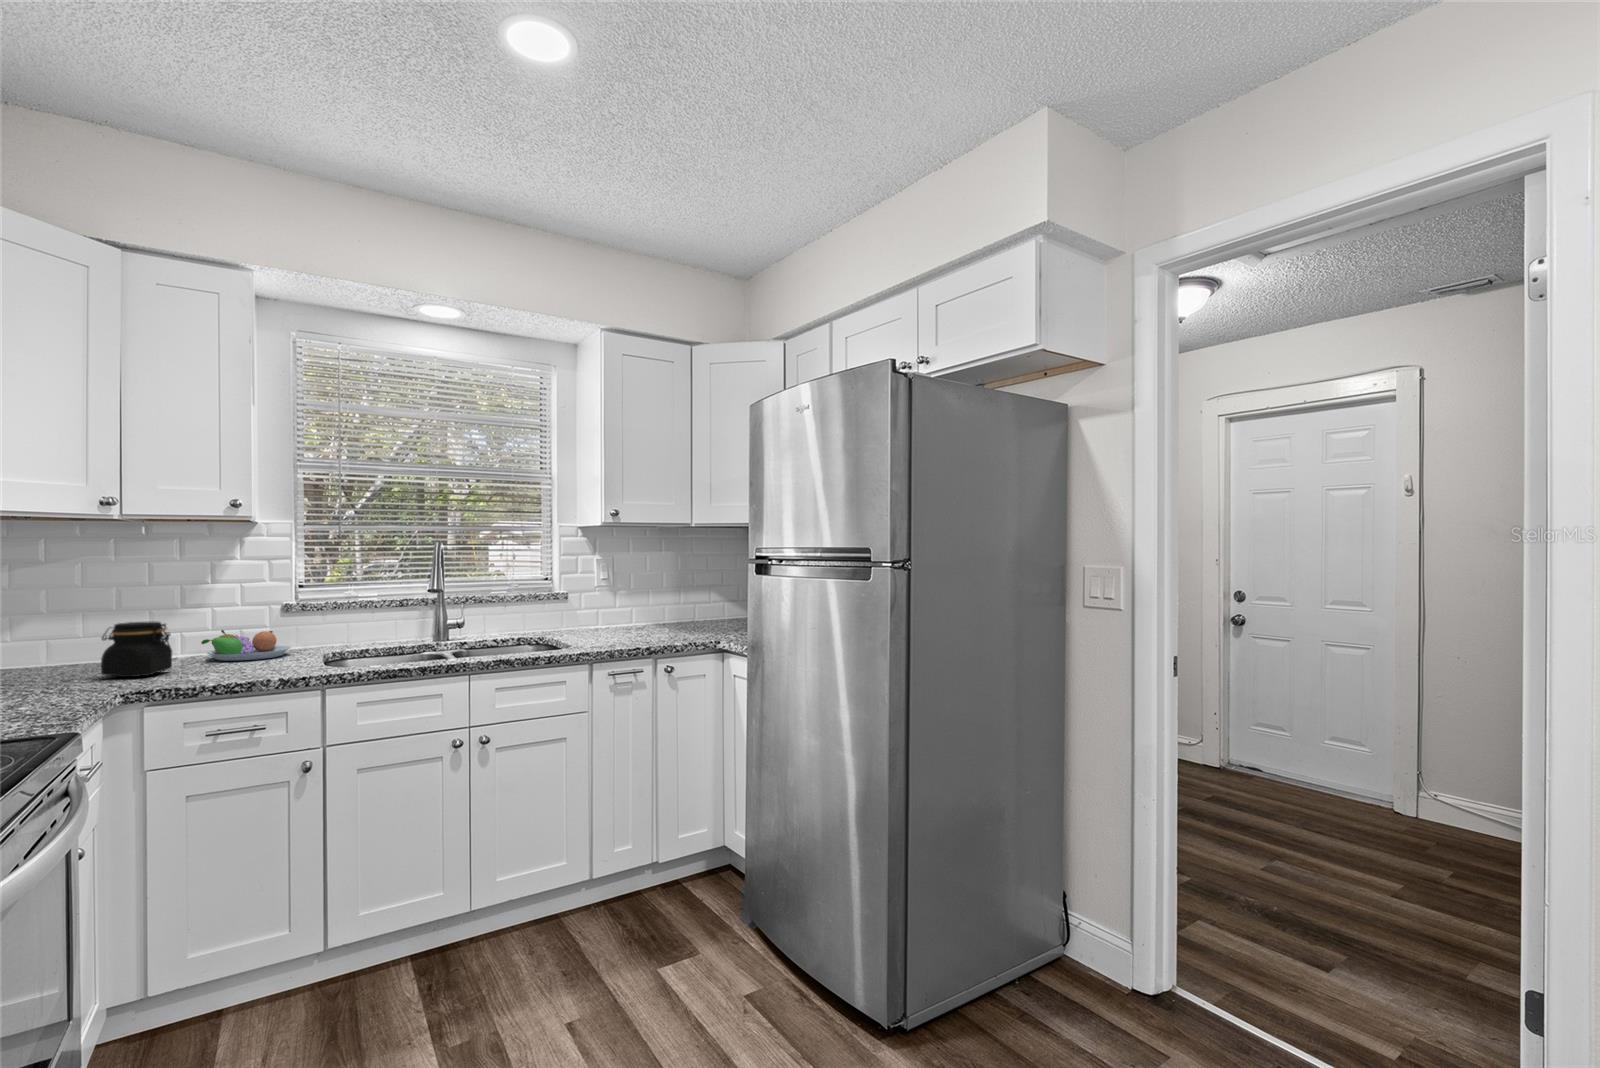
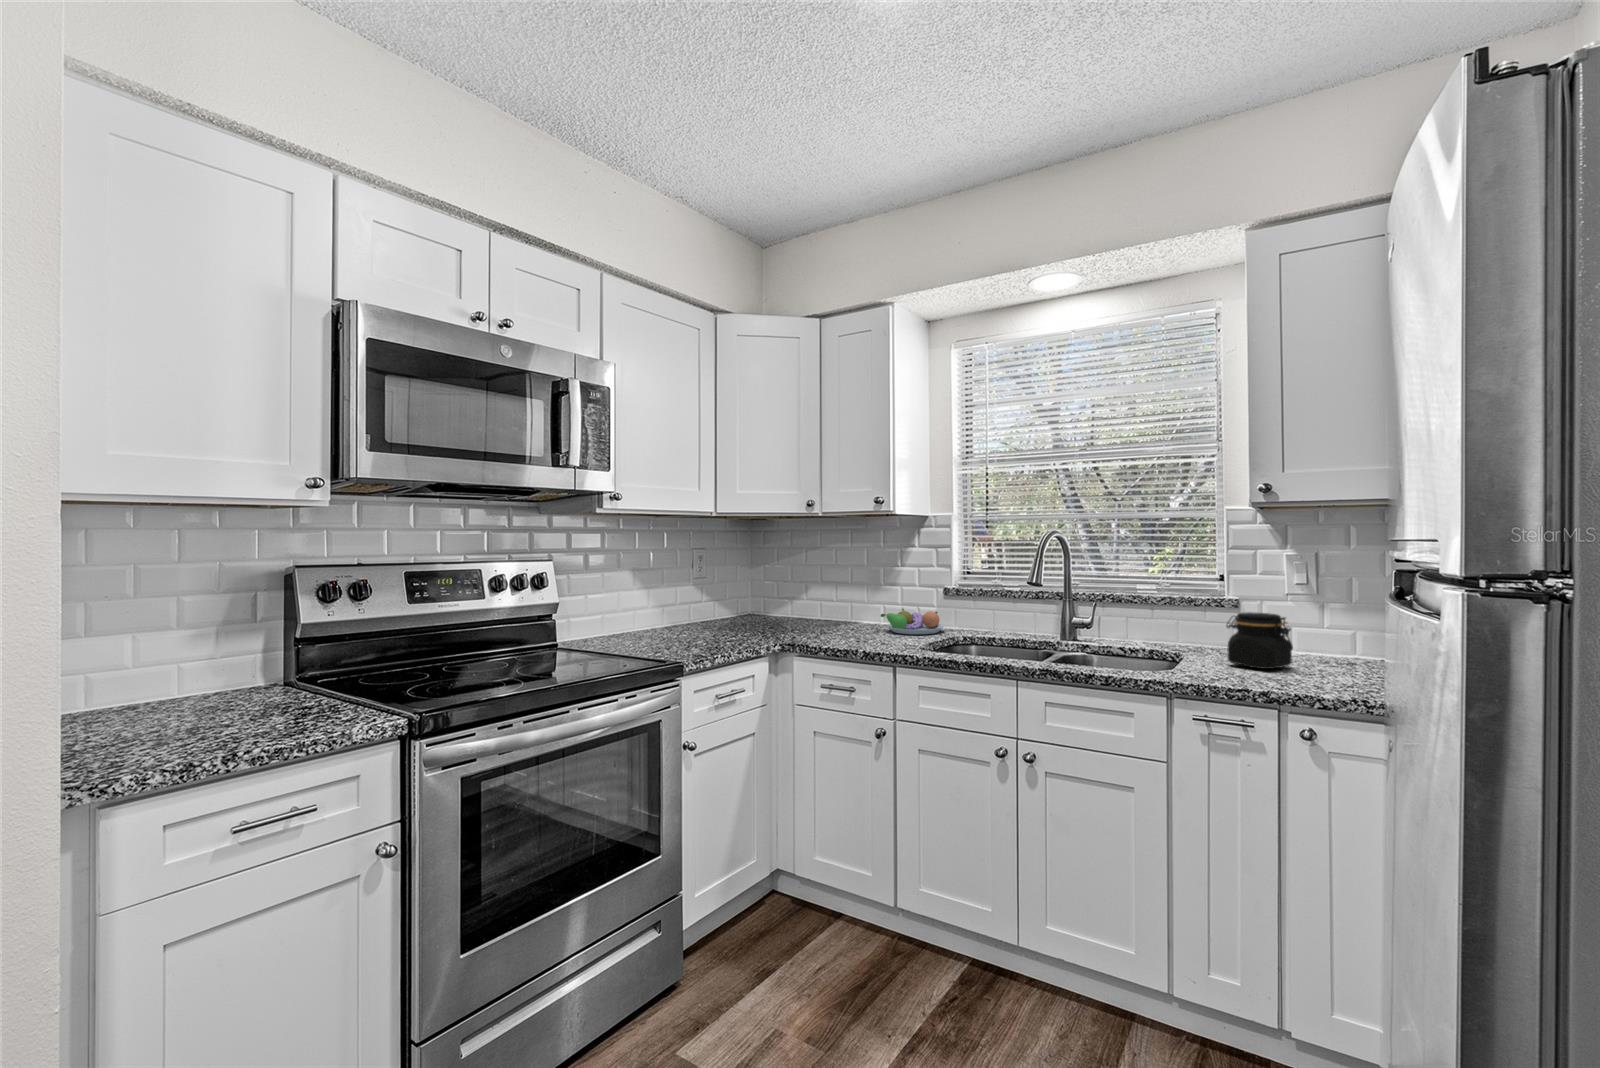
jar: present [101,622,172,677] -> present [1227,612,1293,669]

